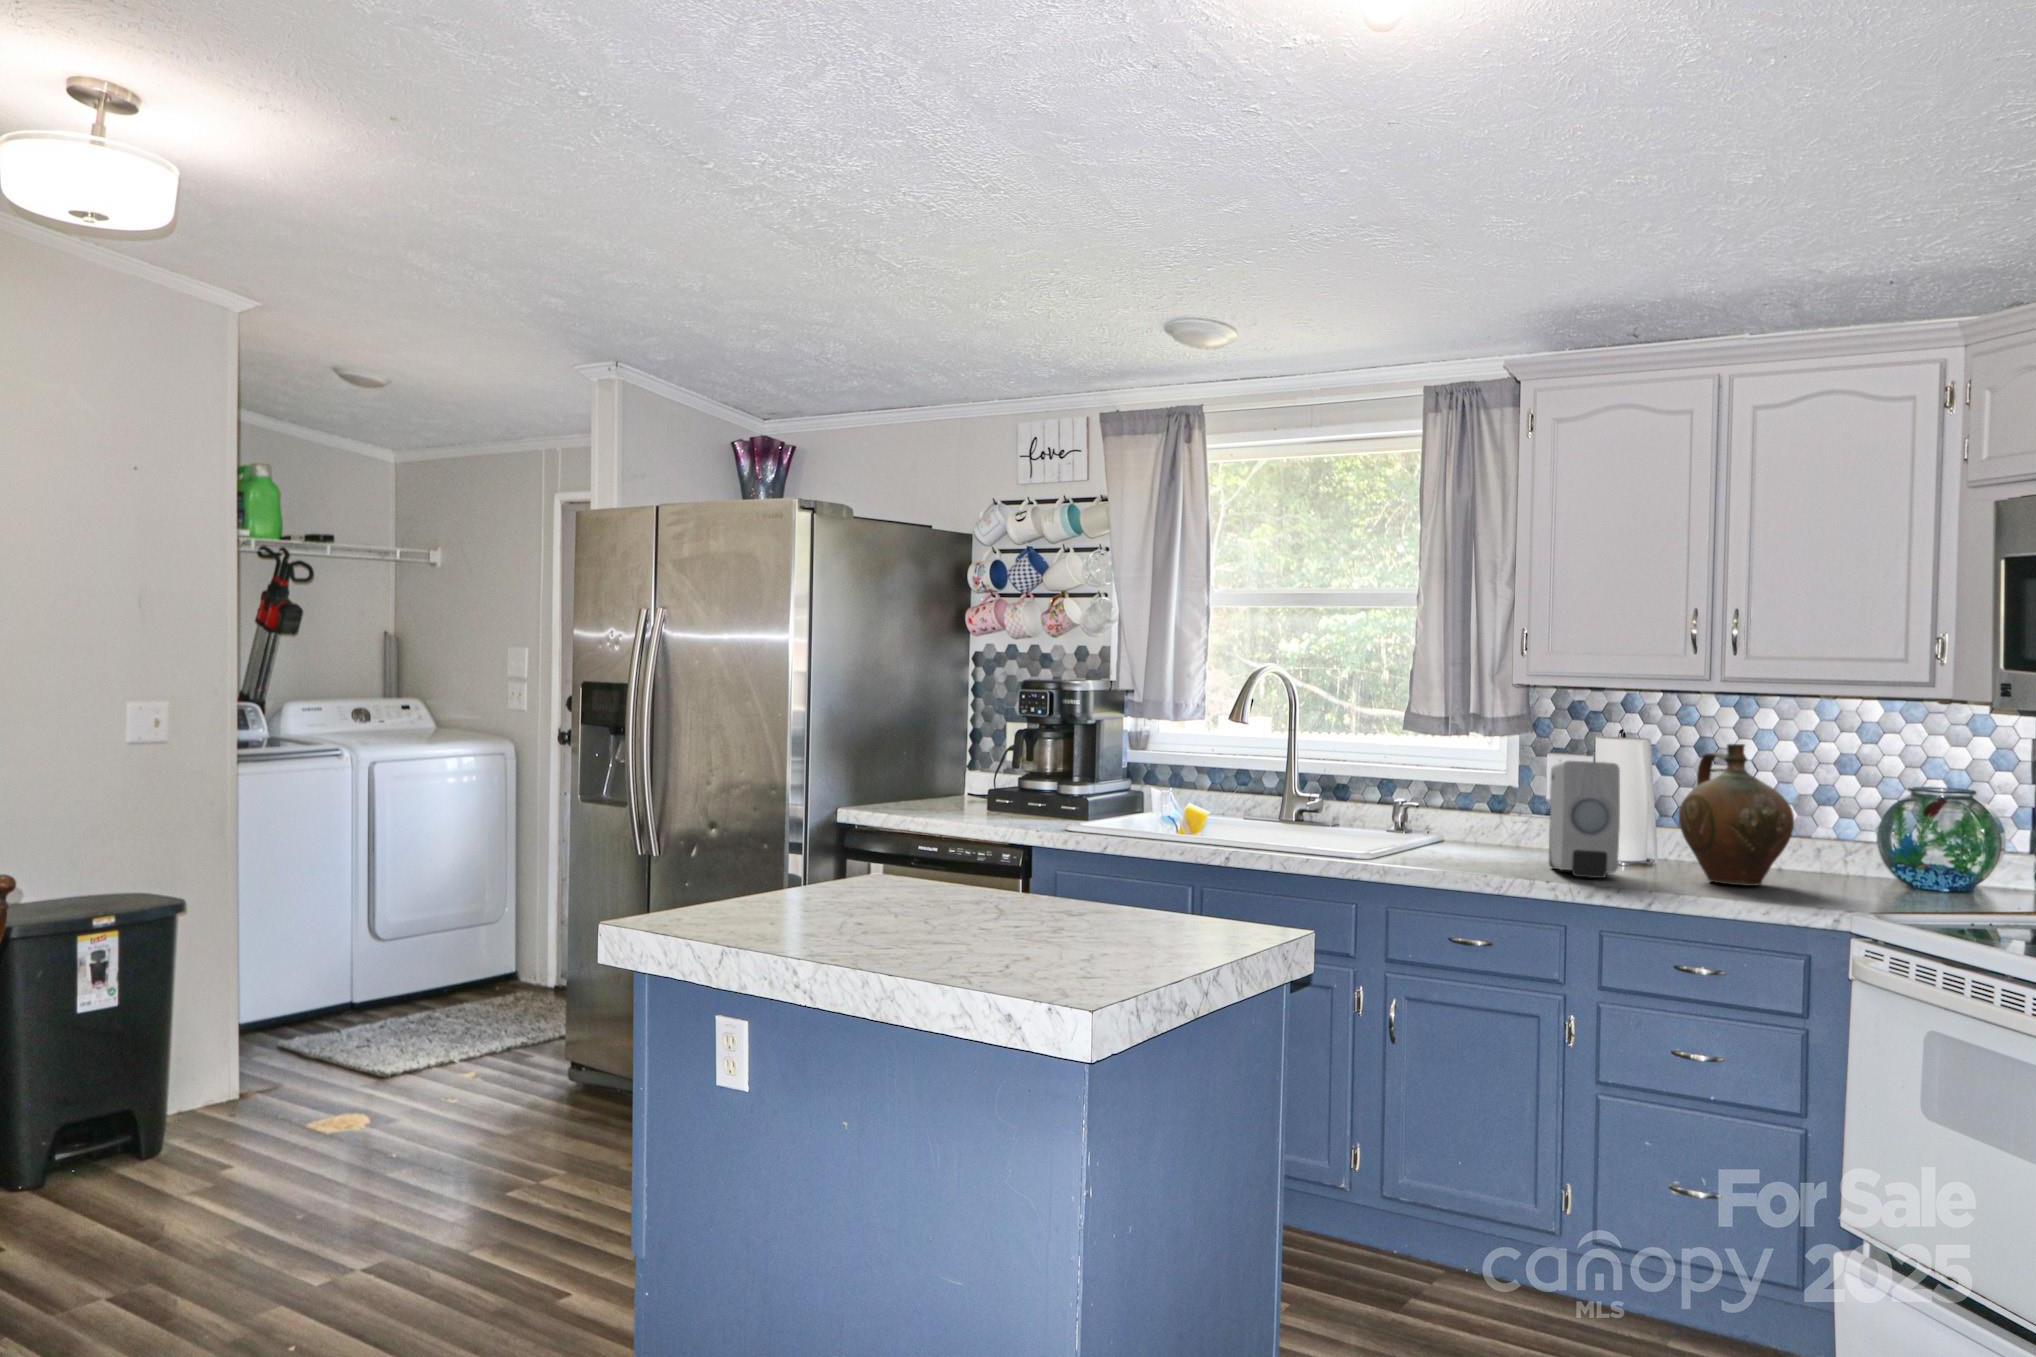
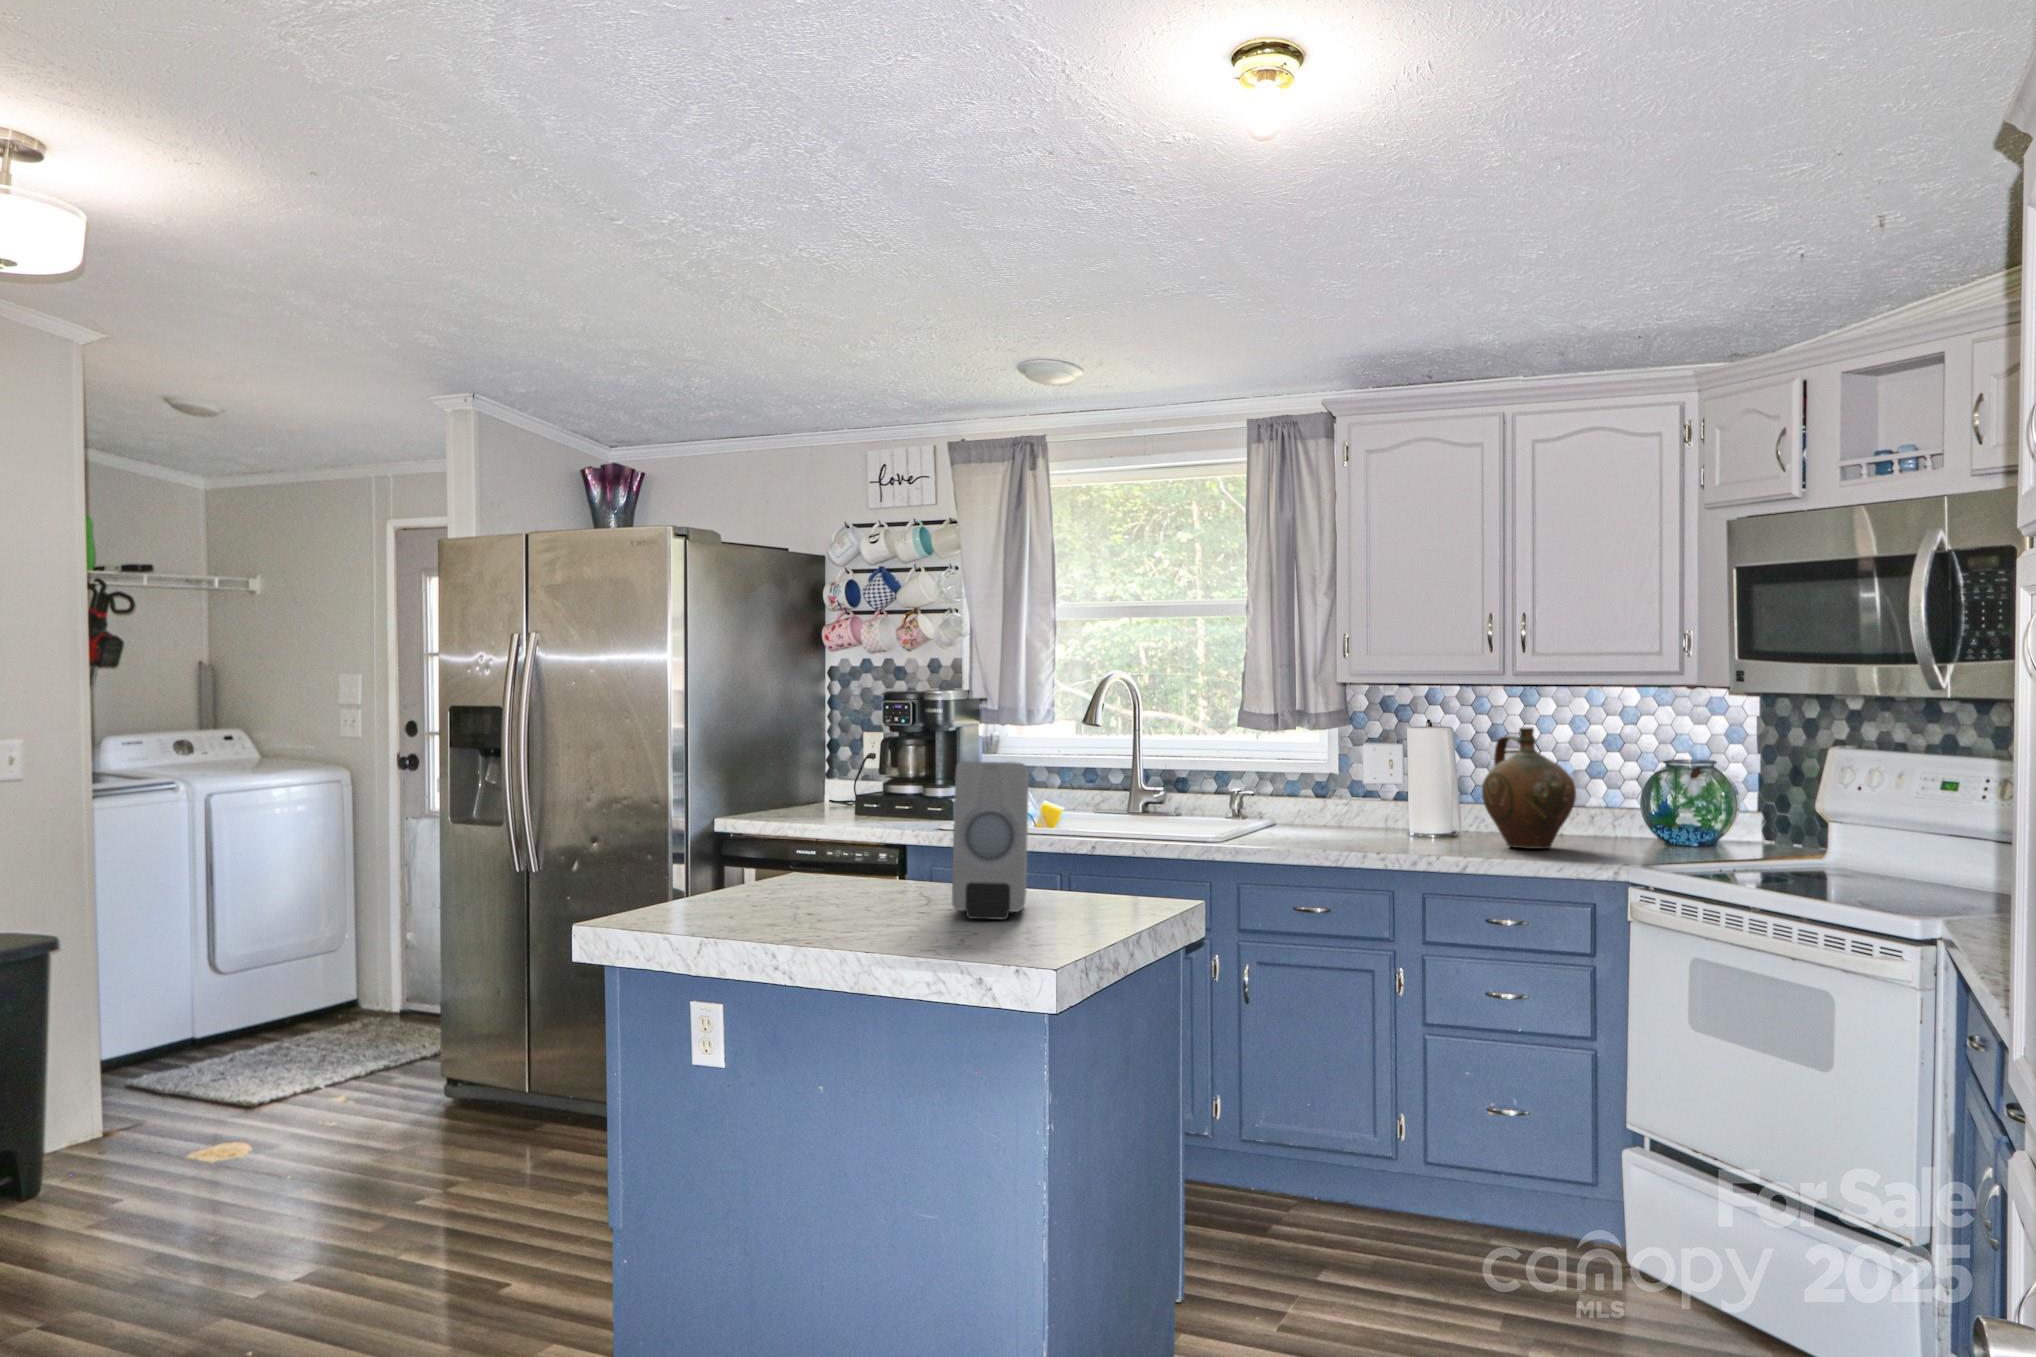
soap dispenser: present [1549,761,1620,878] -> present [952,761,1029,920]

